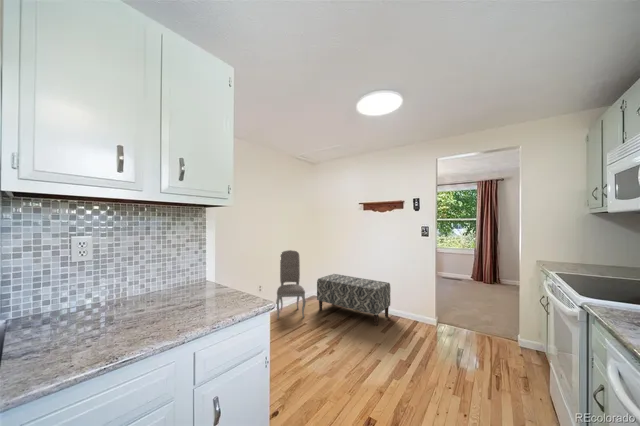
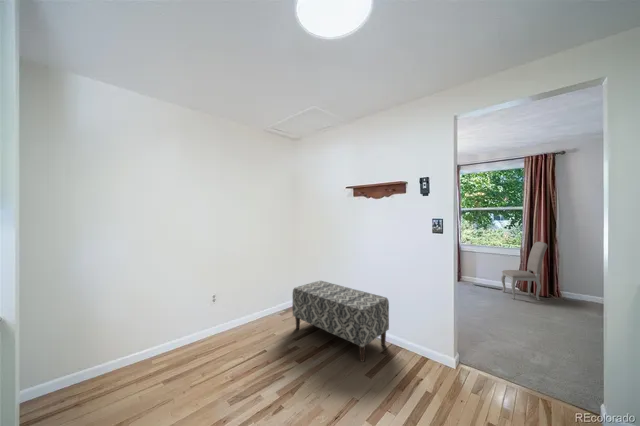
dining chair: present [276,250,306,319] -> present [501,242,548,300]

